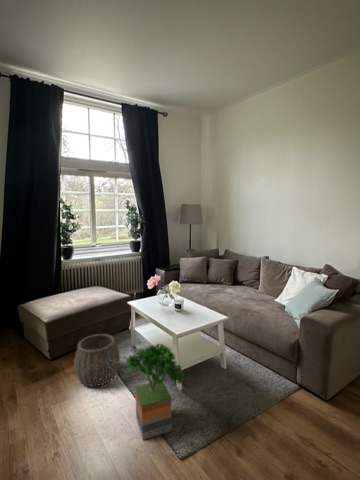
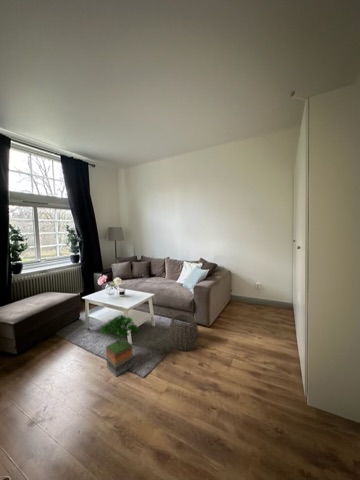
woven basket: present [74,334,120,387] -> present [169,314,199,351]

